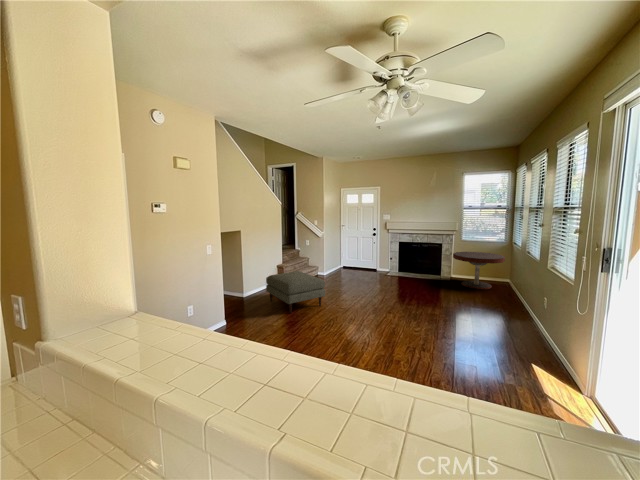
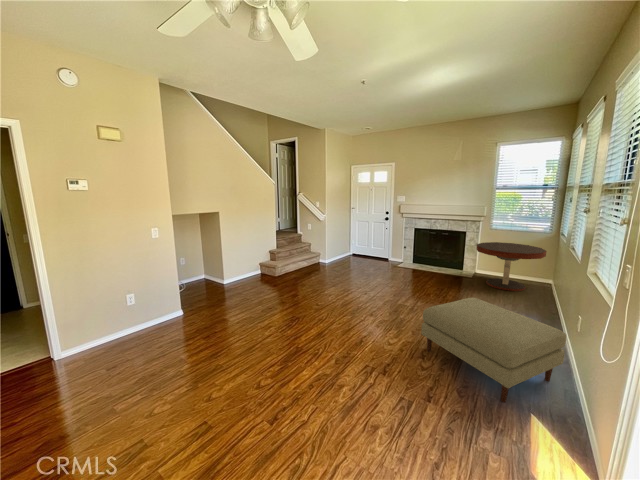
ottoman: present [266,271,325,313] -> present [421,298,566,403]

